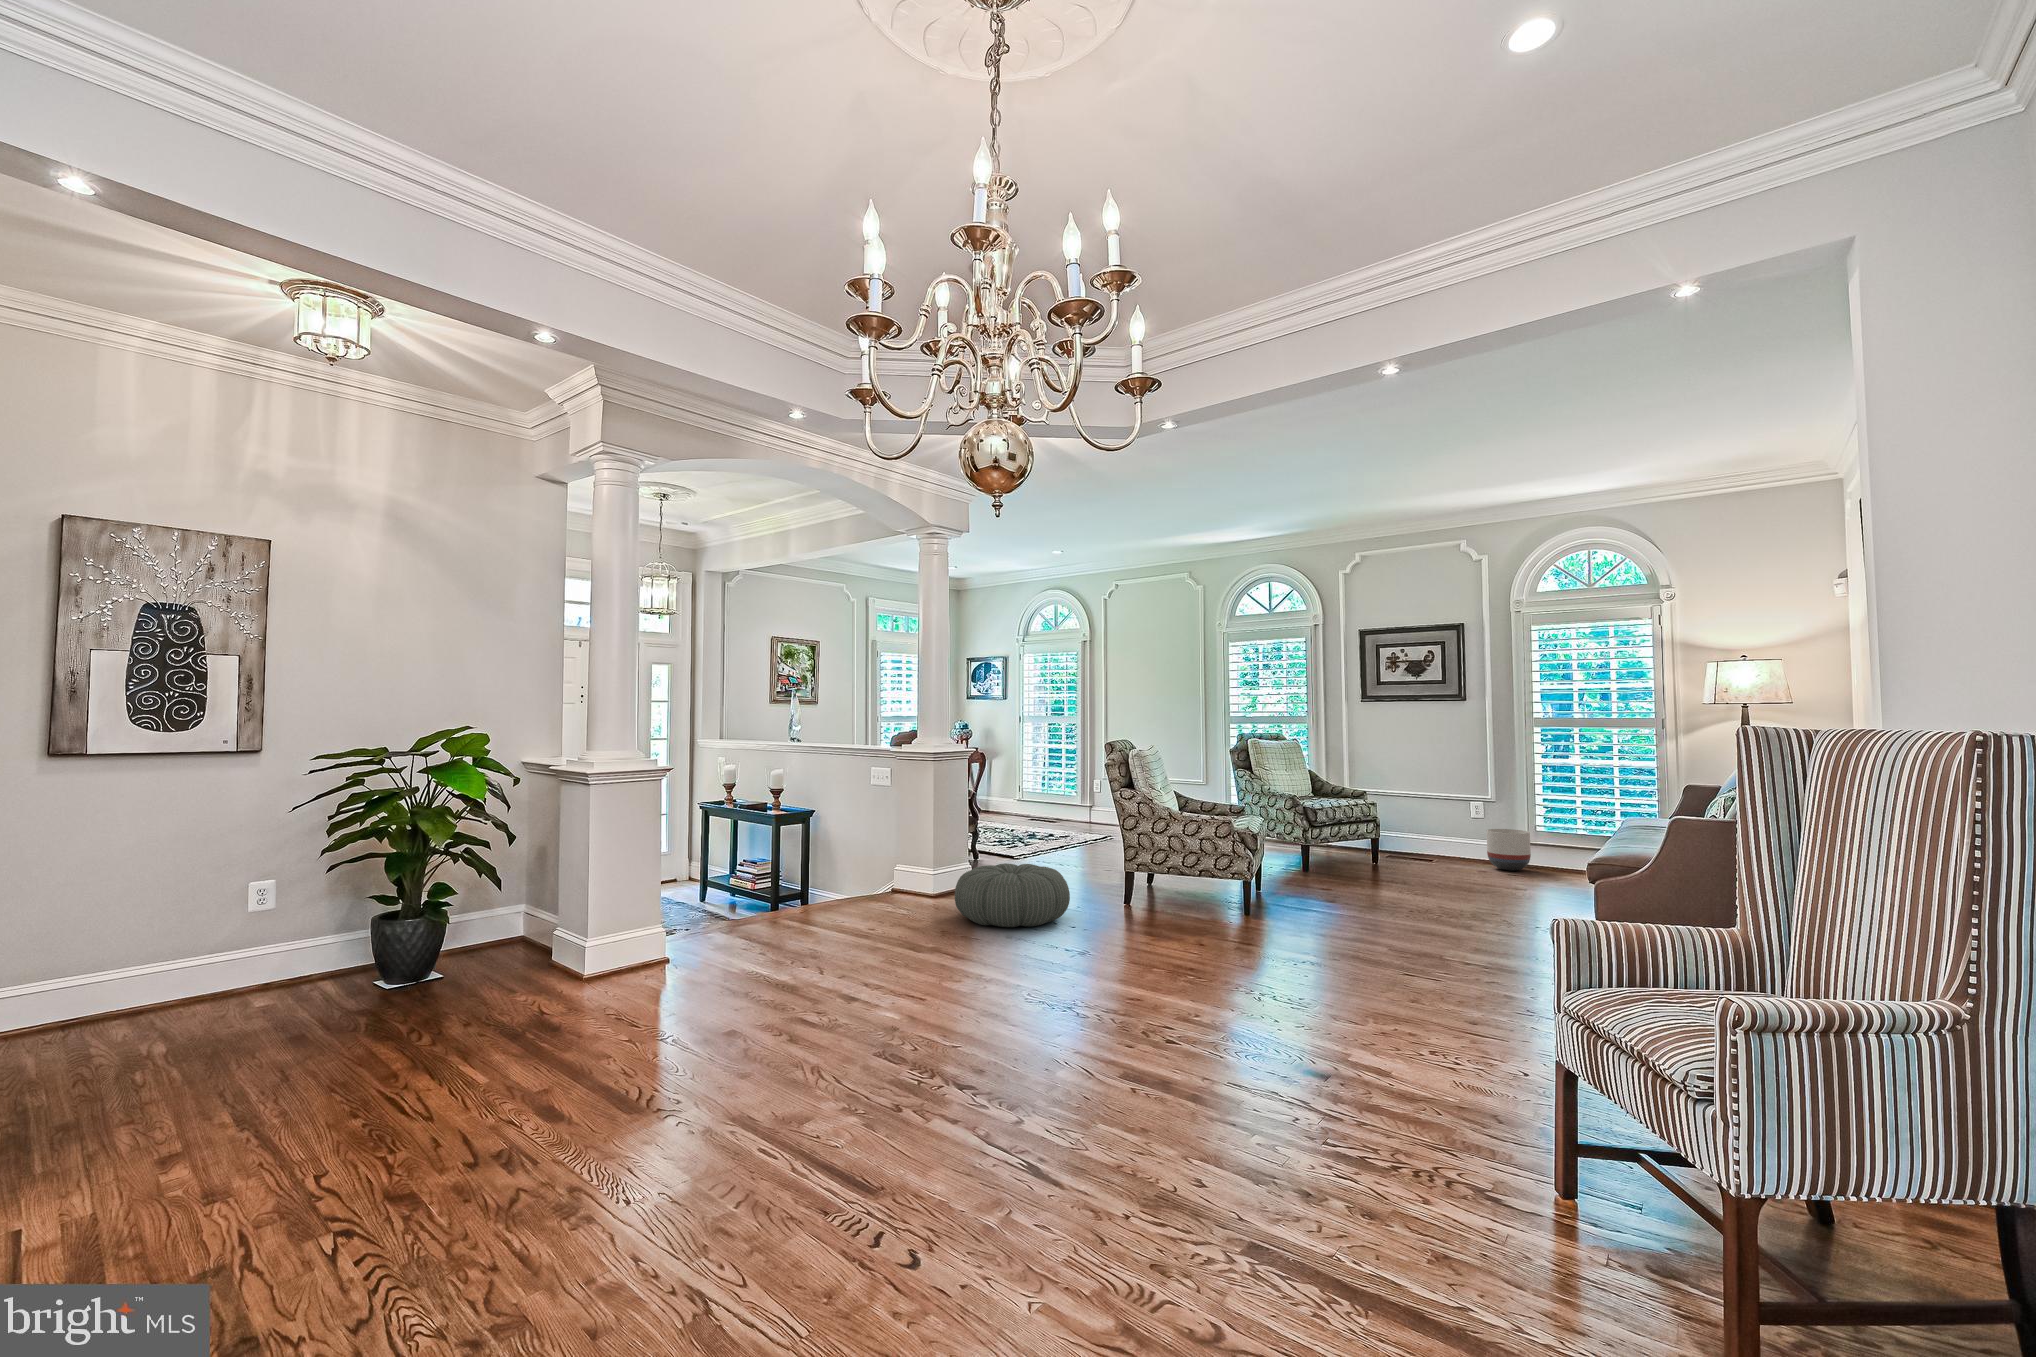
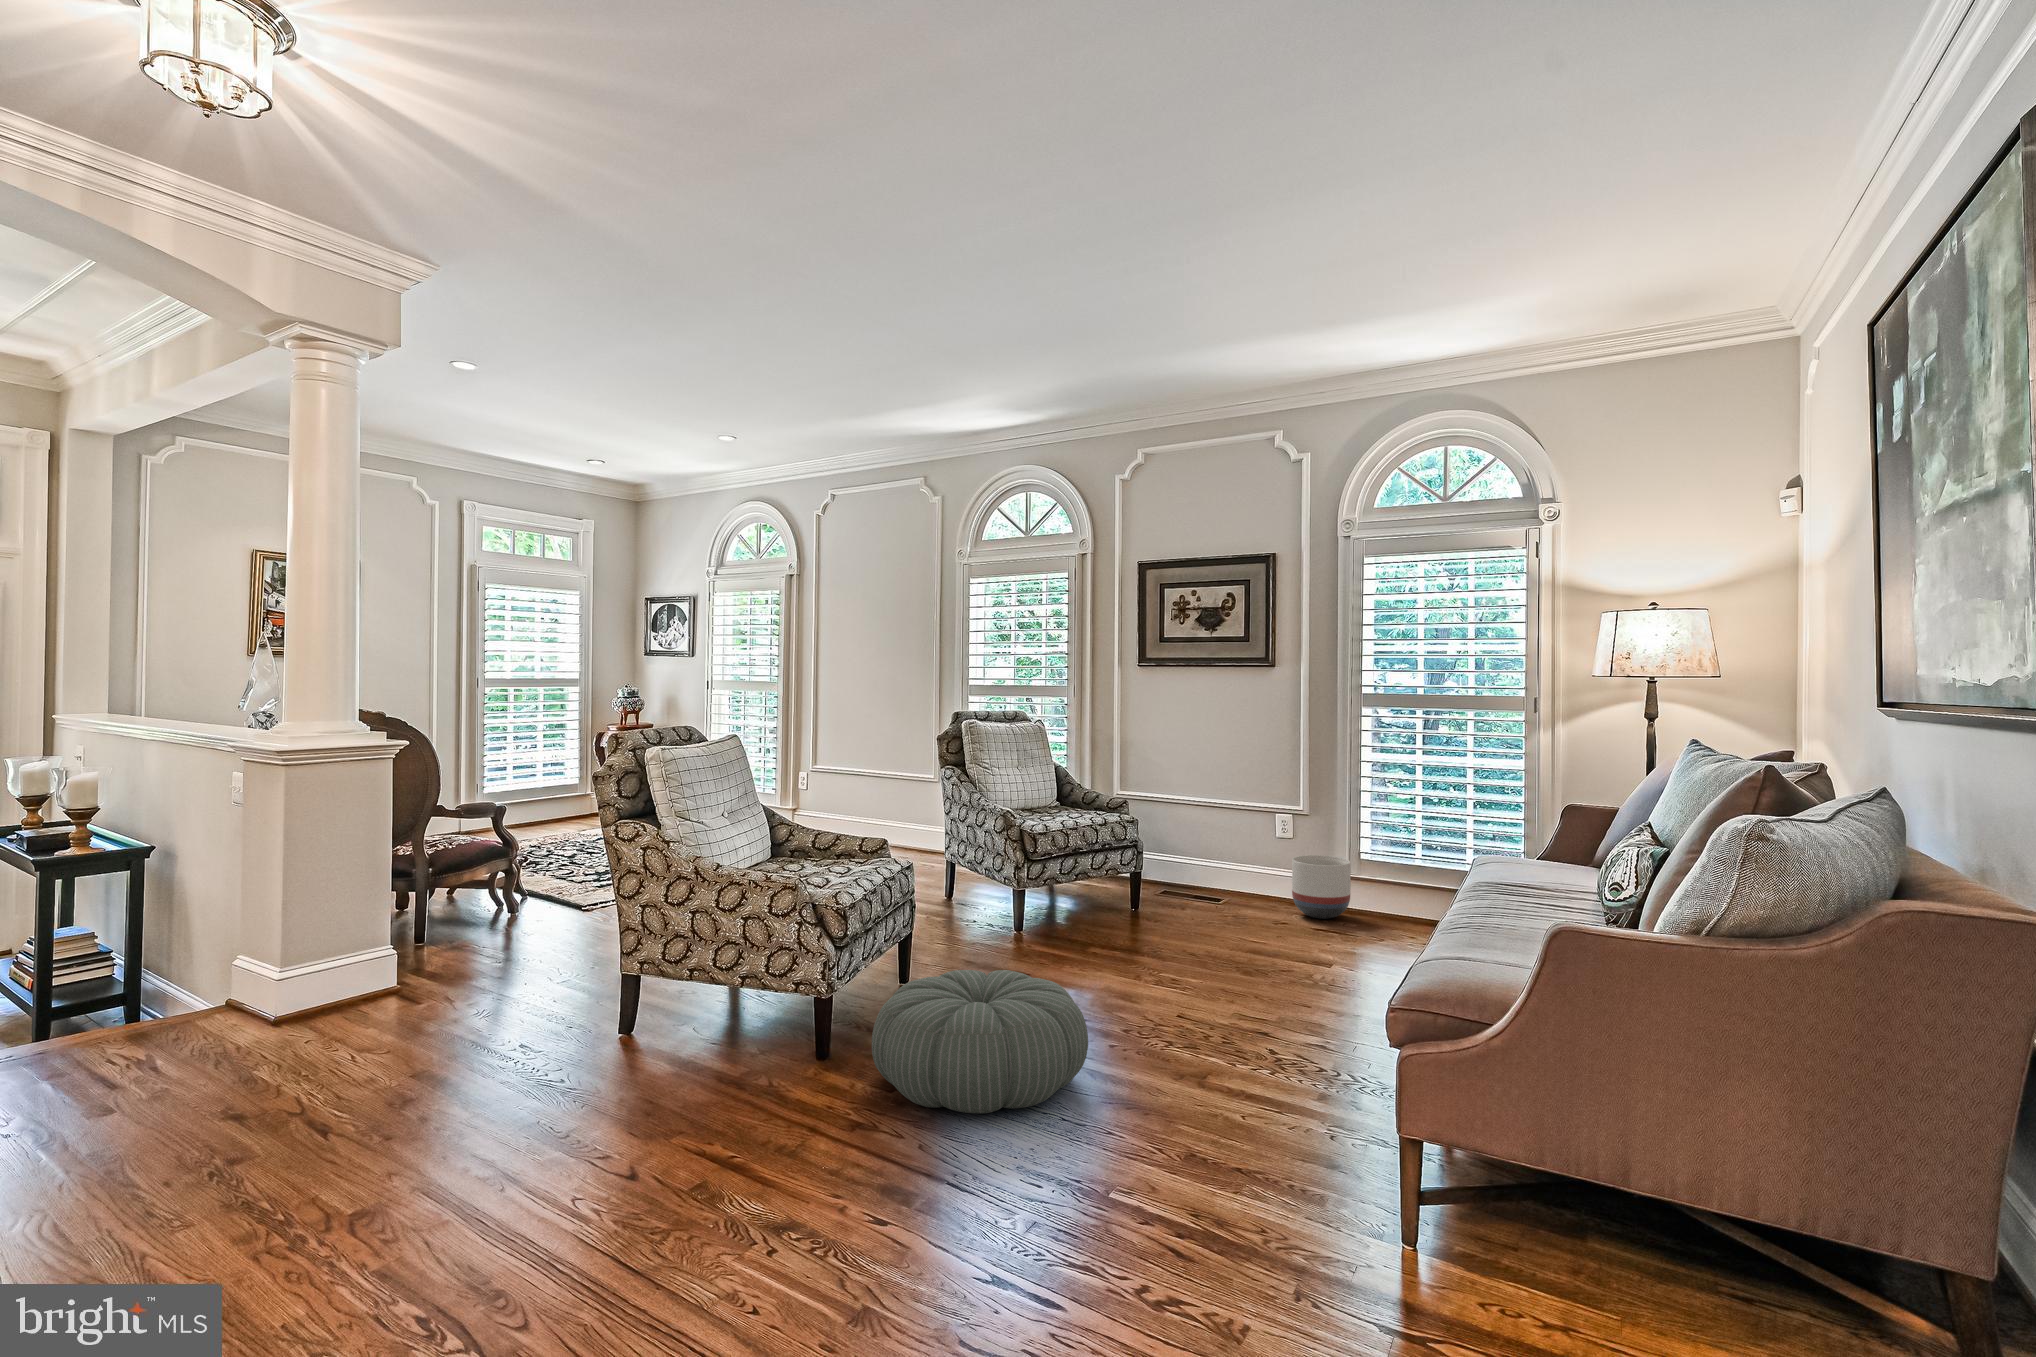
pouf: present [955,863,1070,927] -> present [872,970,1088,1113]

